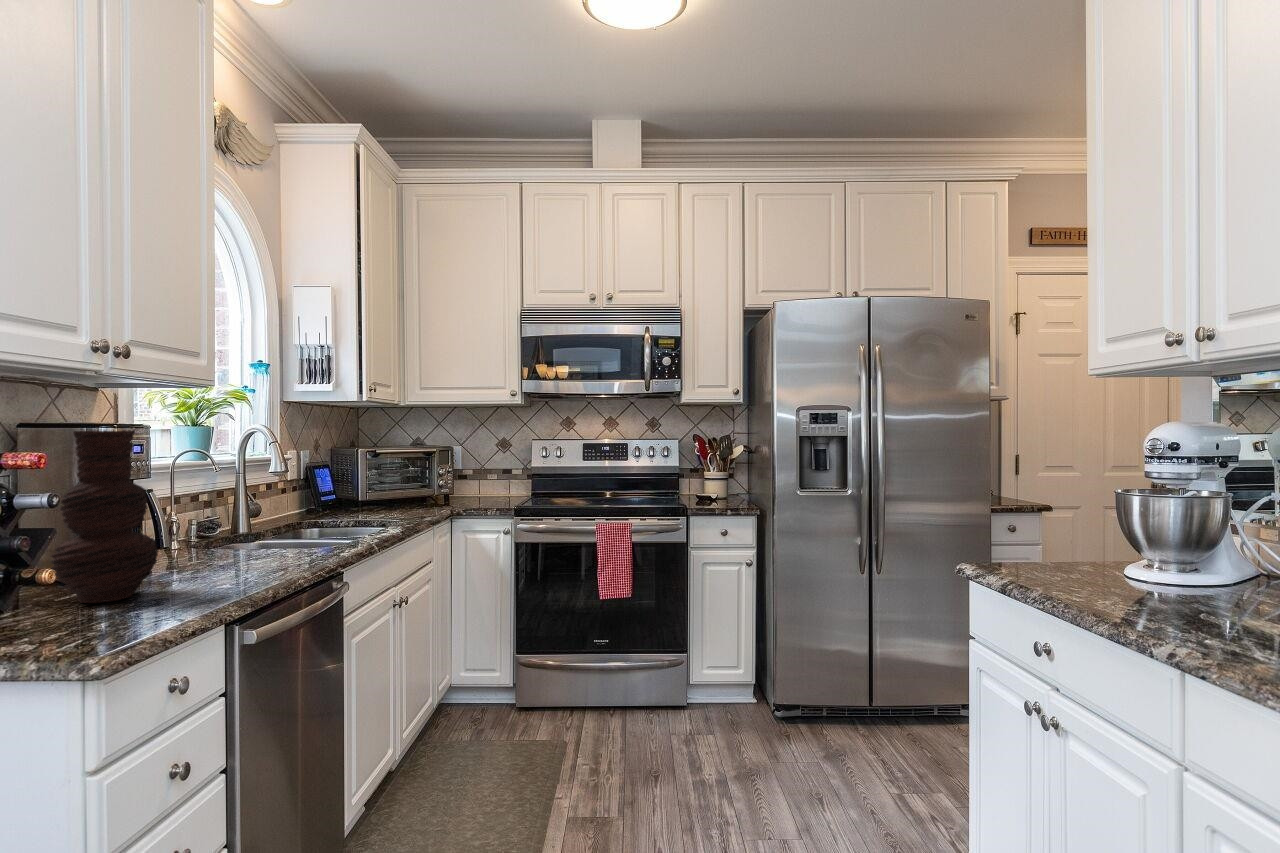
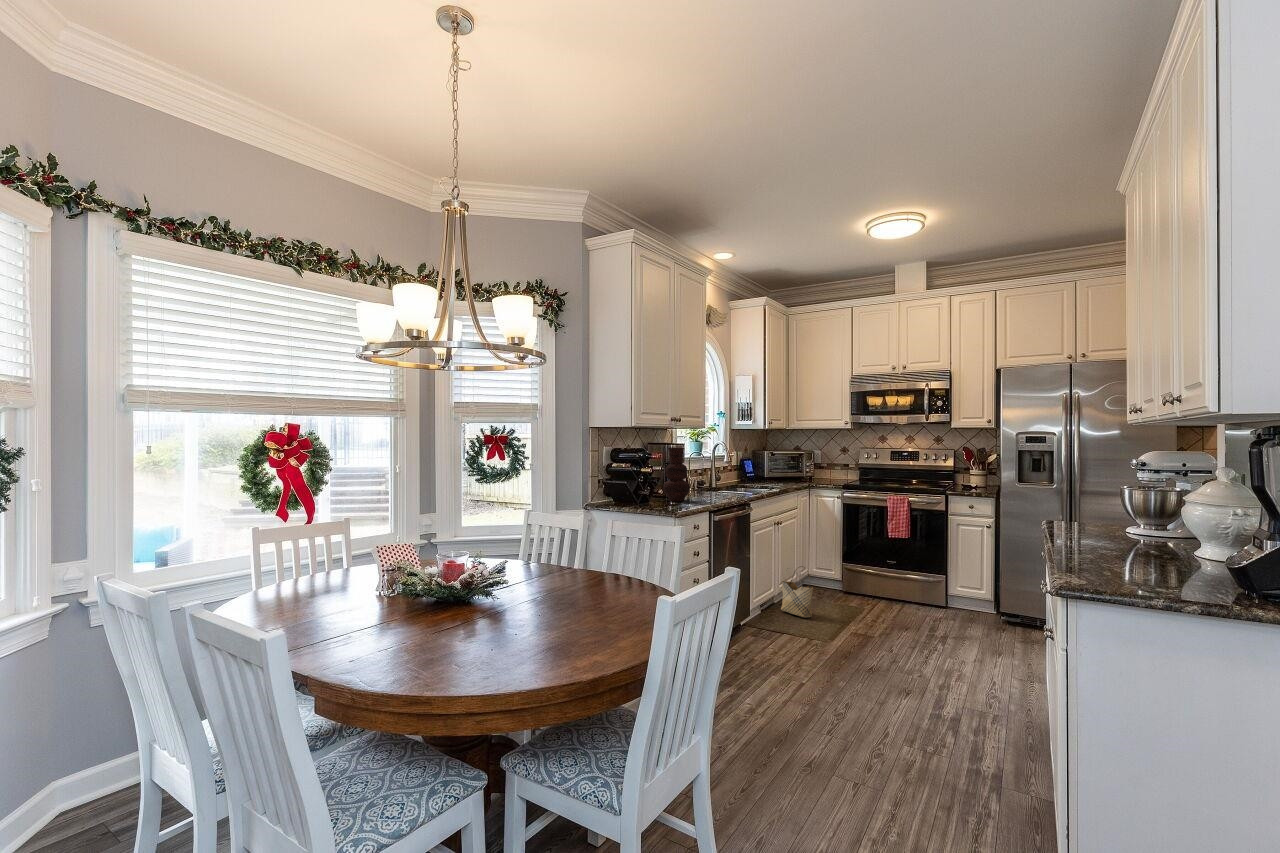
woven basket: none [410,688,483,805] -> present [781,566,814,618]

